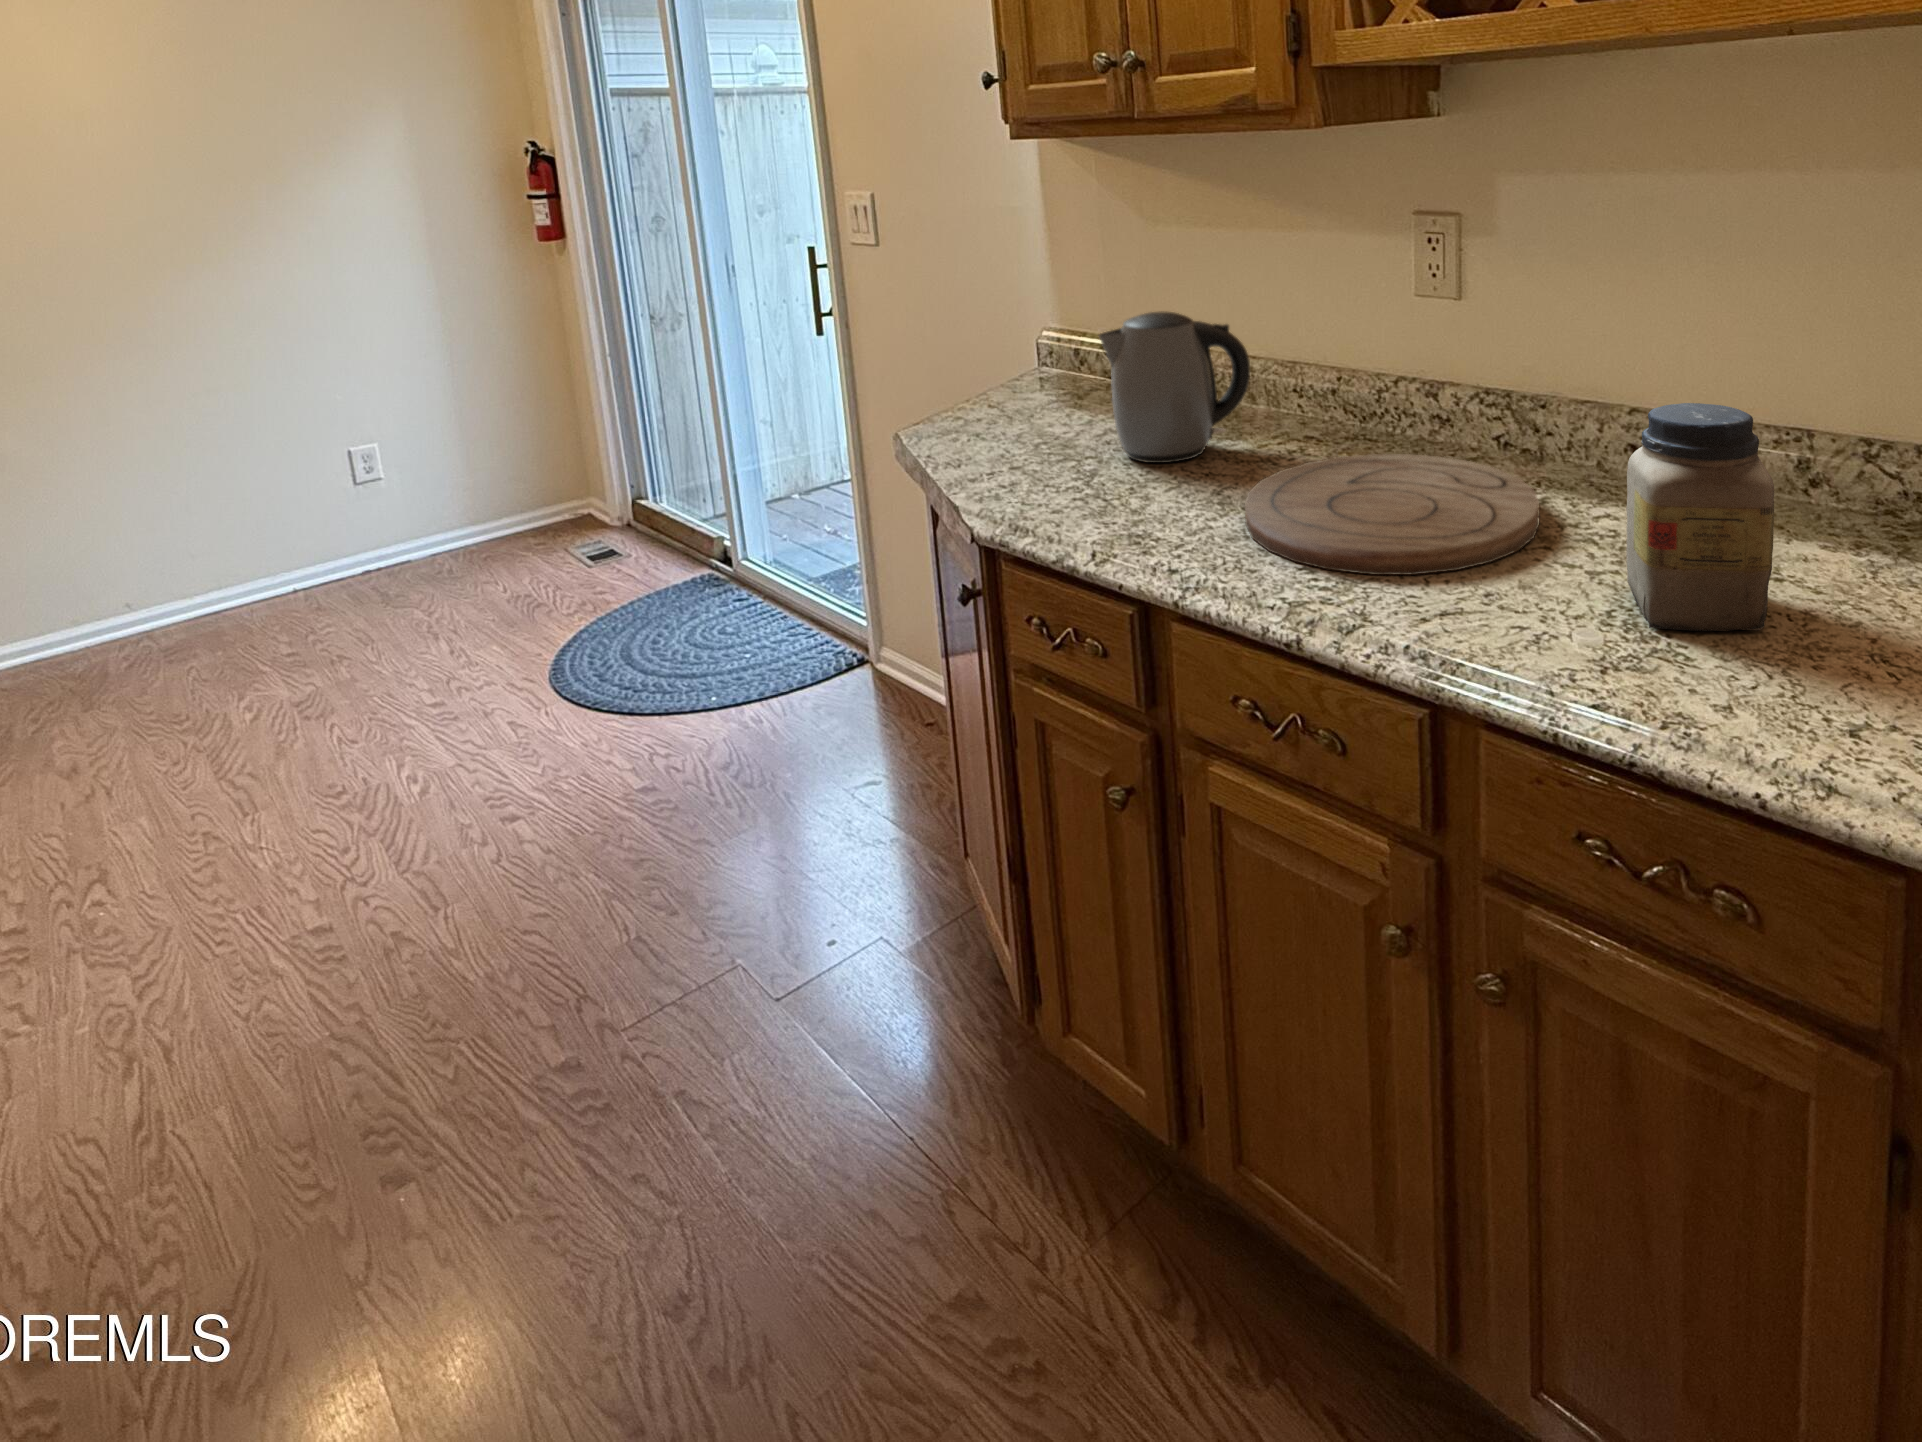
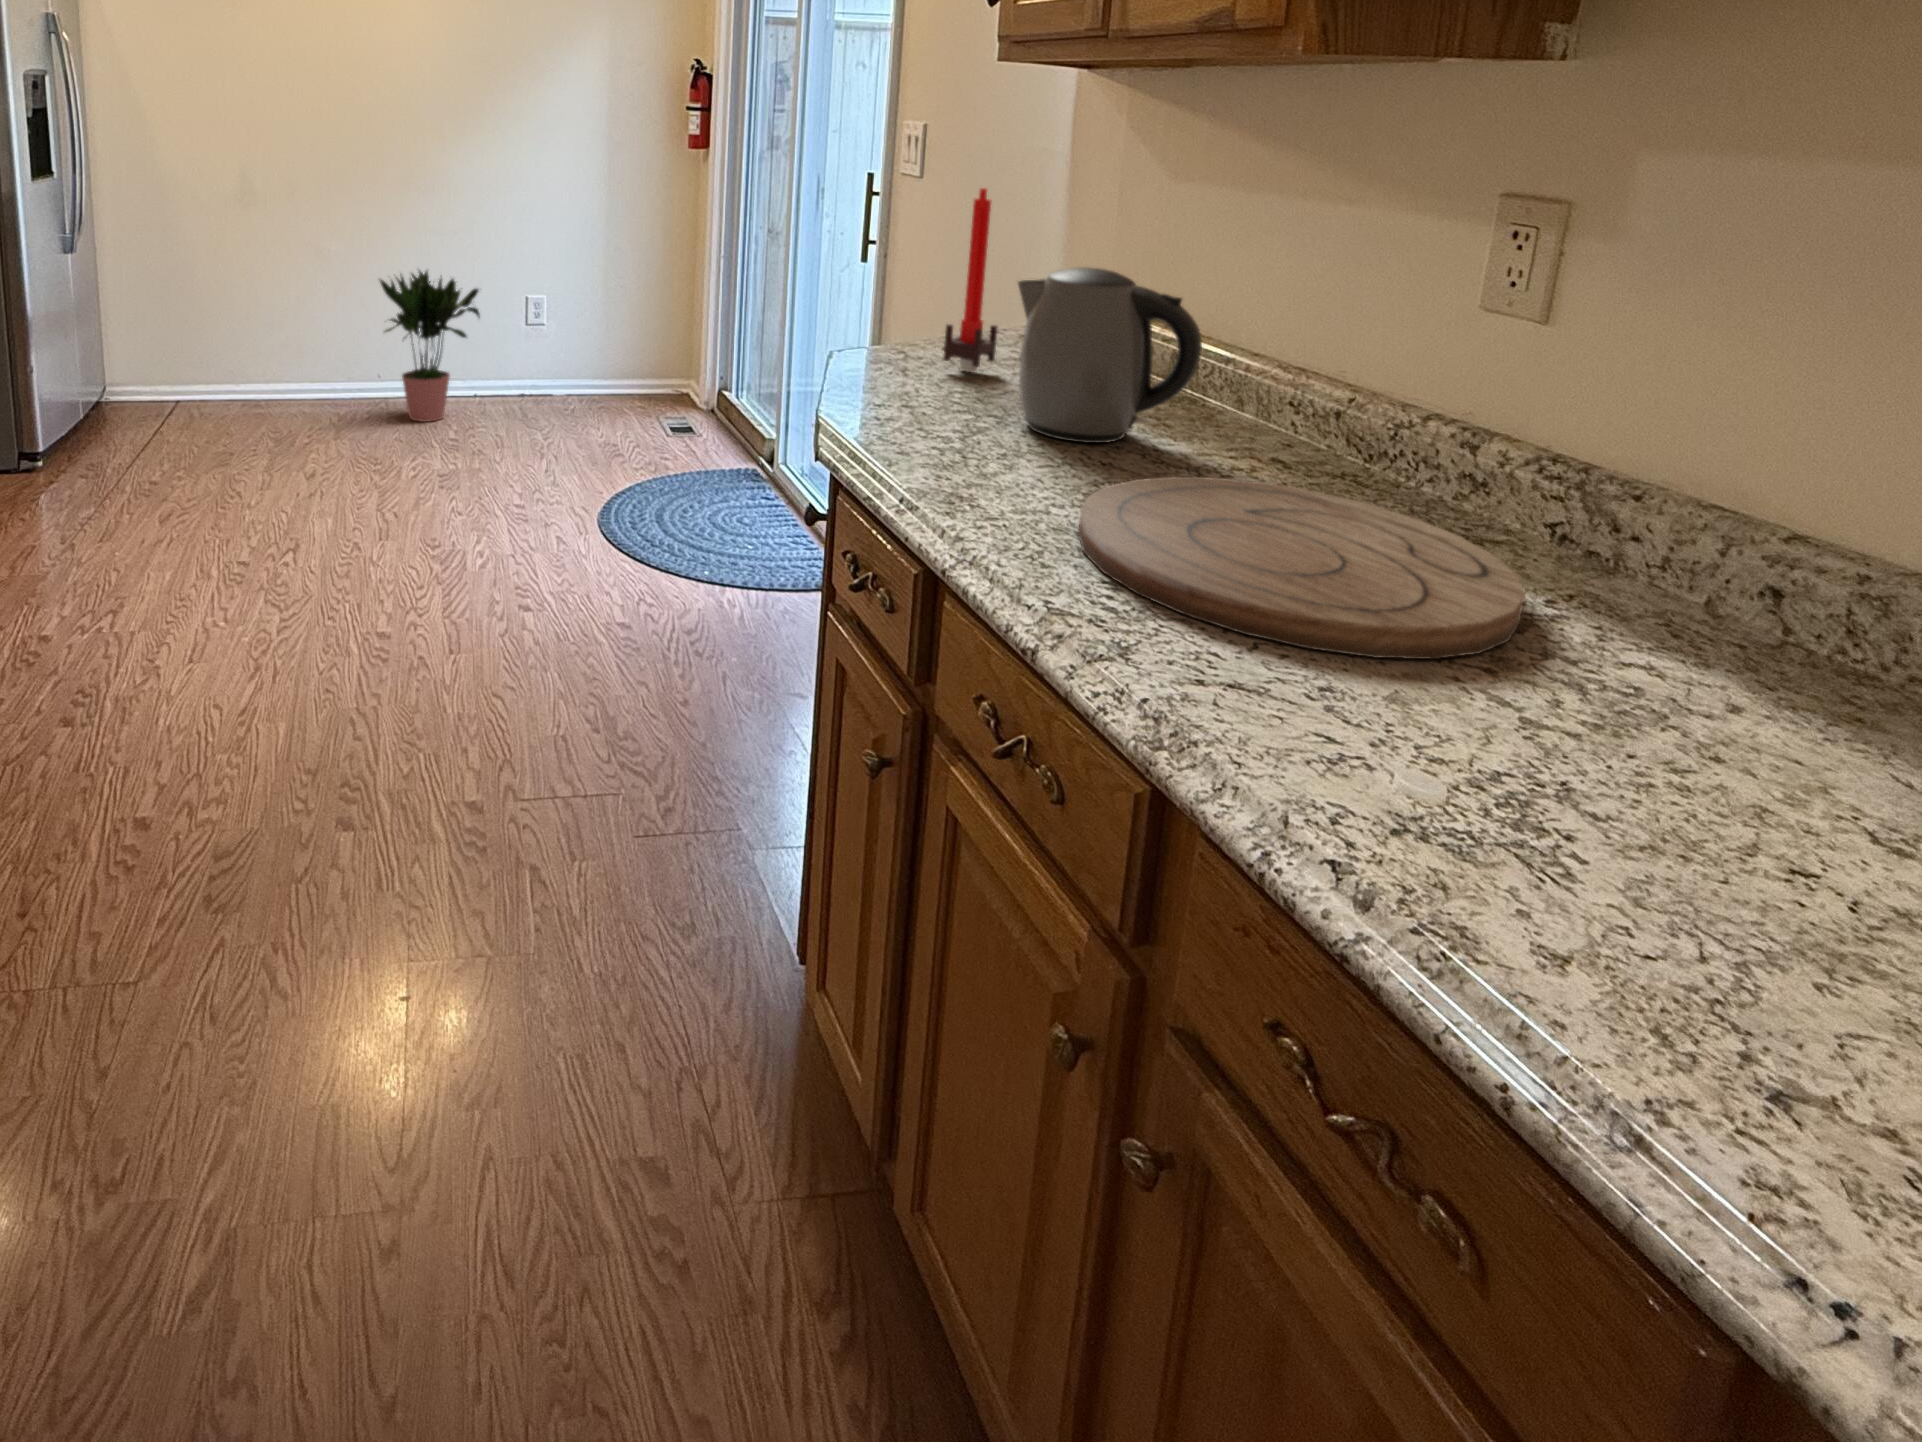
candle: none [1012,254,1056,422] -> present [943,188,997,372]
jar: present [1626,403,1774,631] -> none [1548,499,1868,901]
potted plant: none [97,429,316,650] -> present [380,271,480,422]

